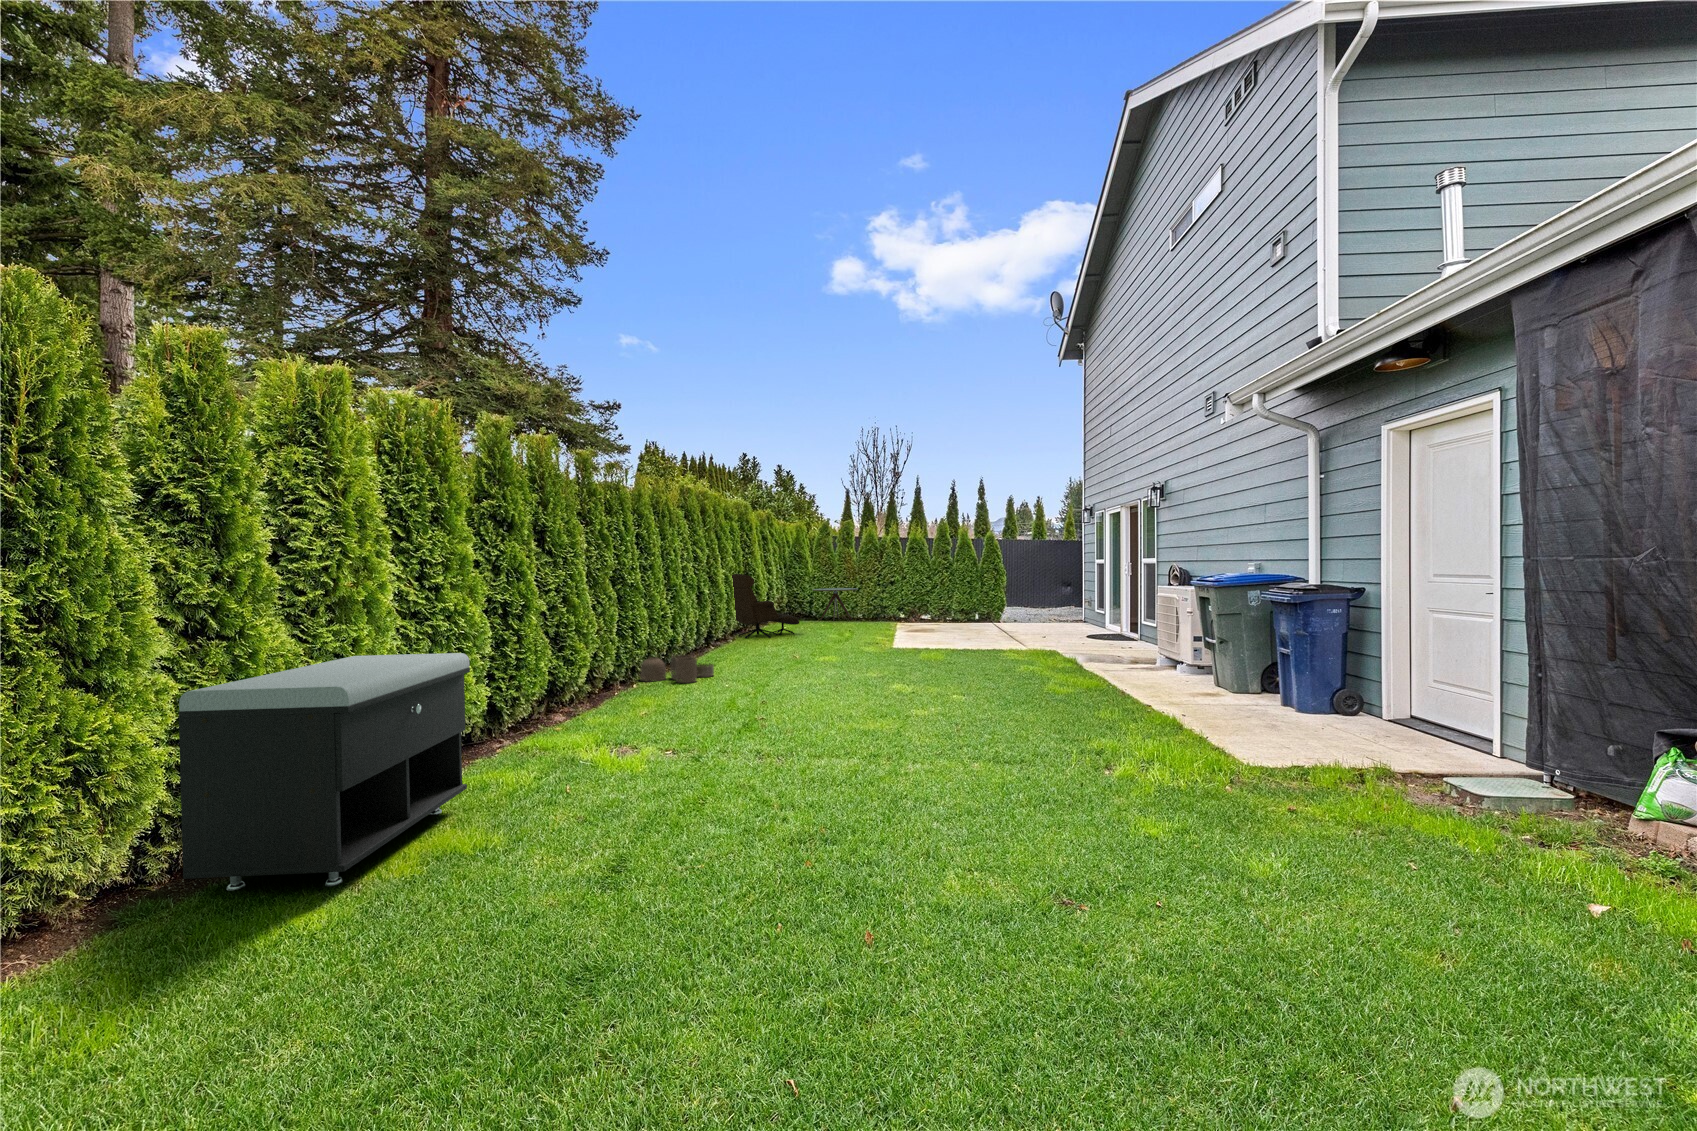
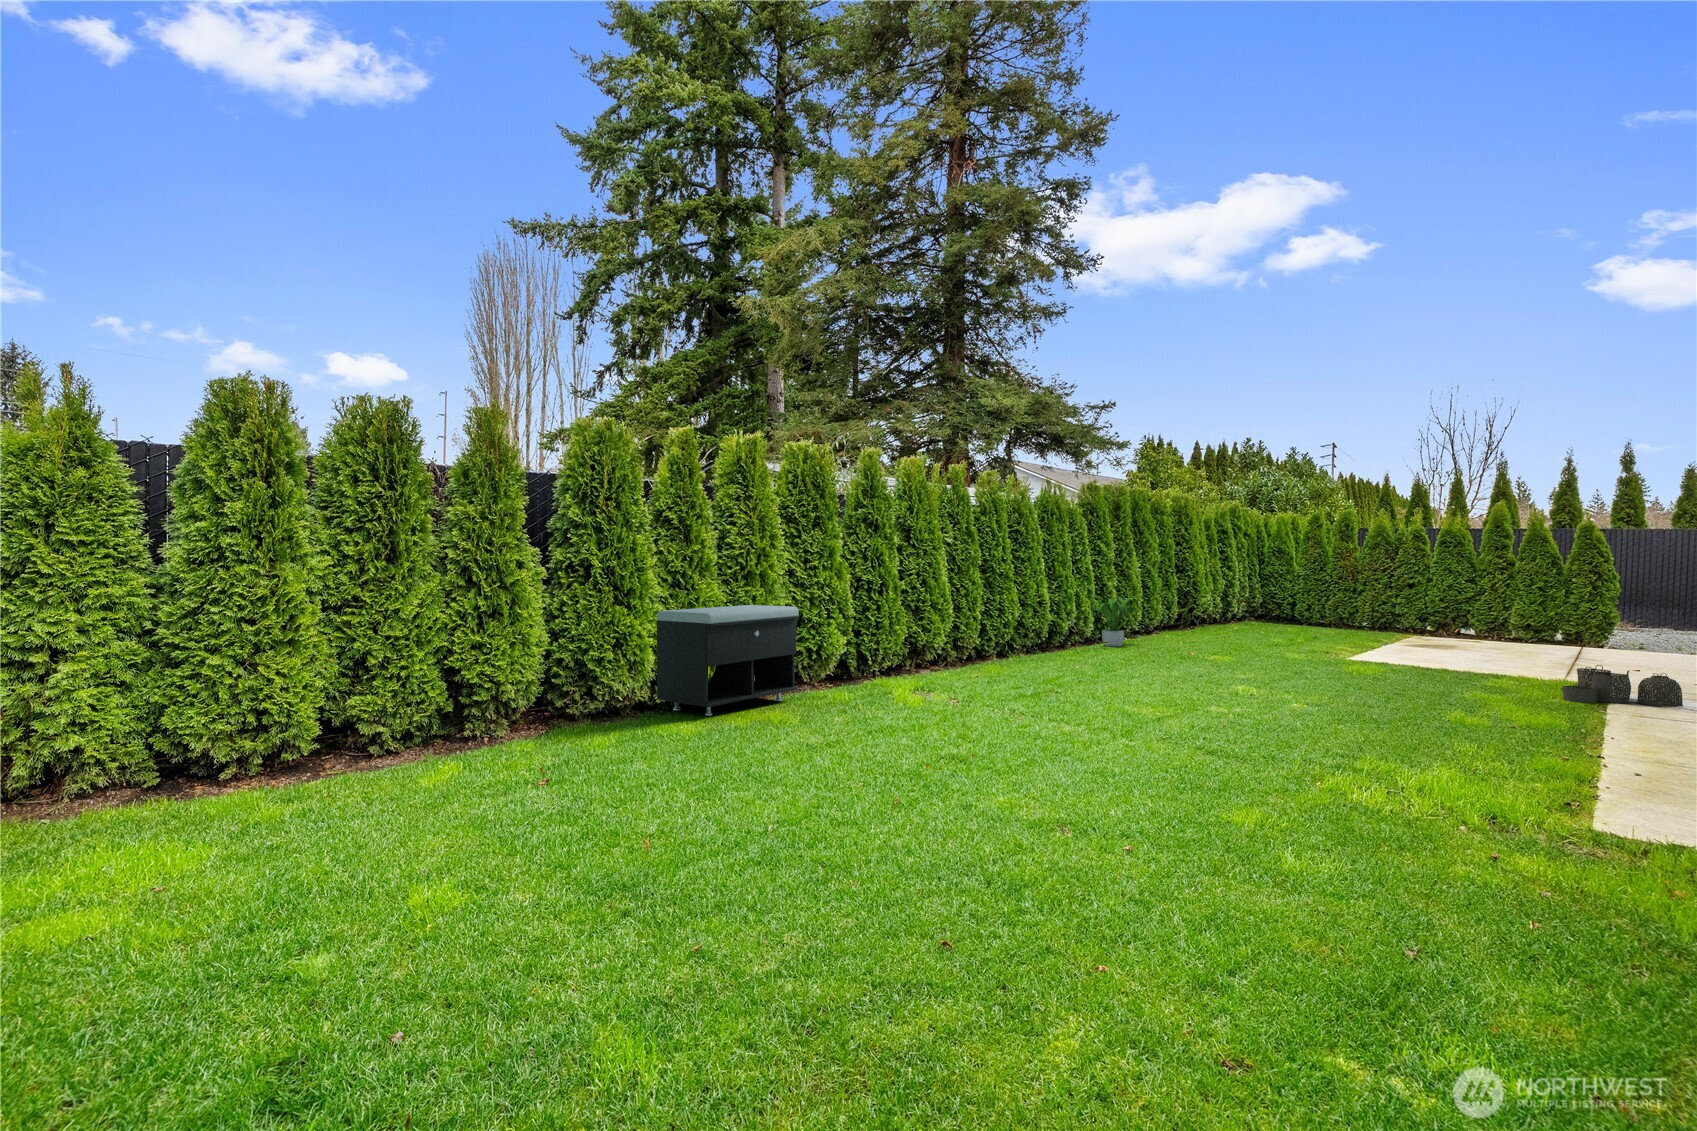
lounge chair: present [732,574,799,638] -> none [1160,568,1243,636]
round table: present [813,588,858,621] -> none [1294,589,1357,627]
potted plant: none [691,605,742,657] -> present [1091,598,1138,646]
woven basket: present [640,655,714,683] -> present [1563,665,1683,707]

